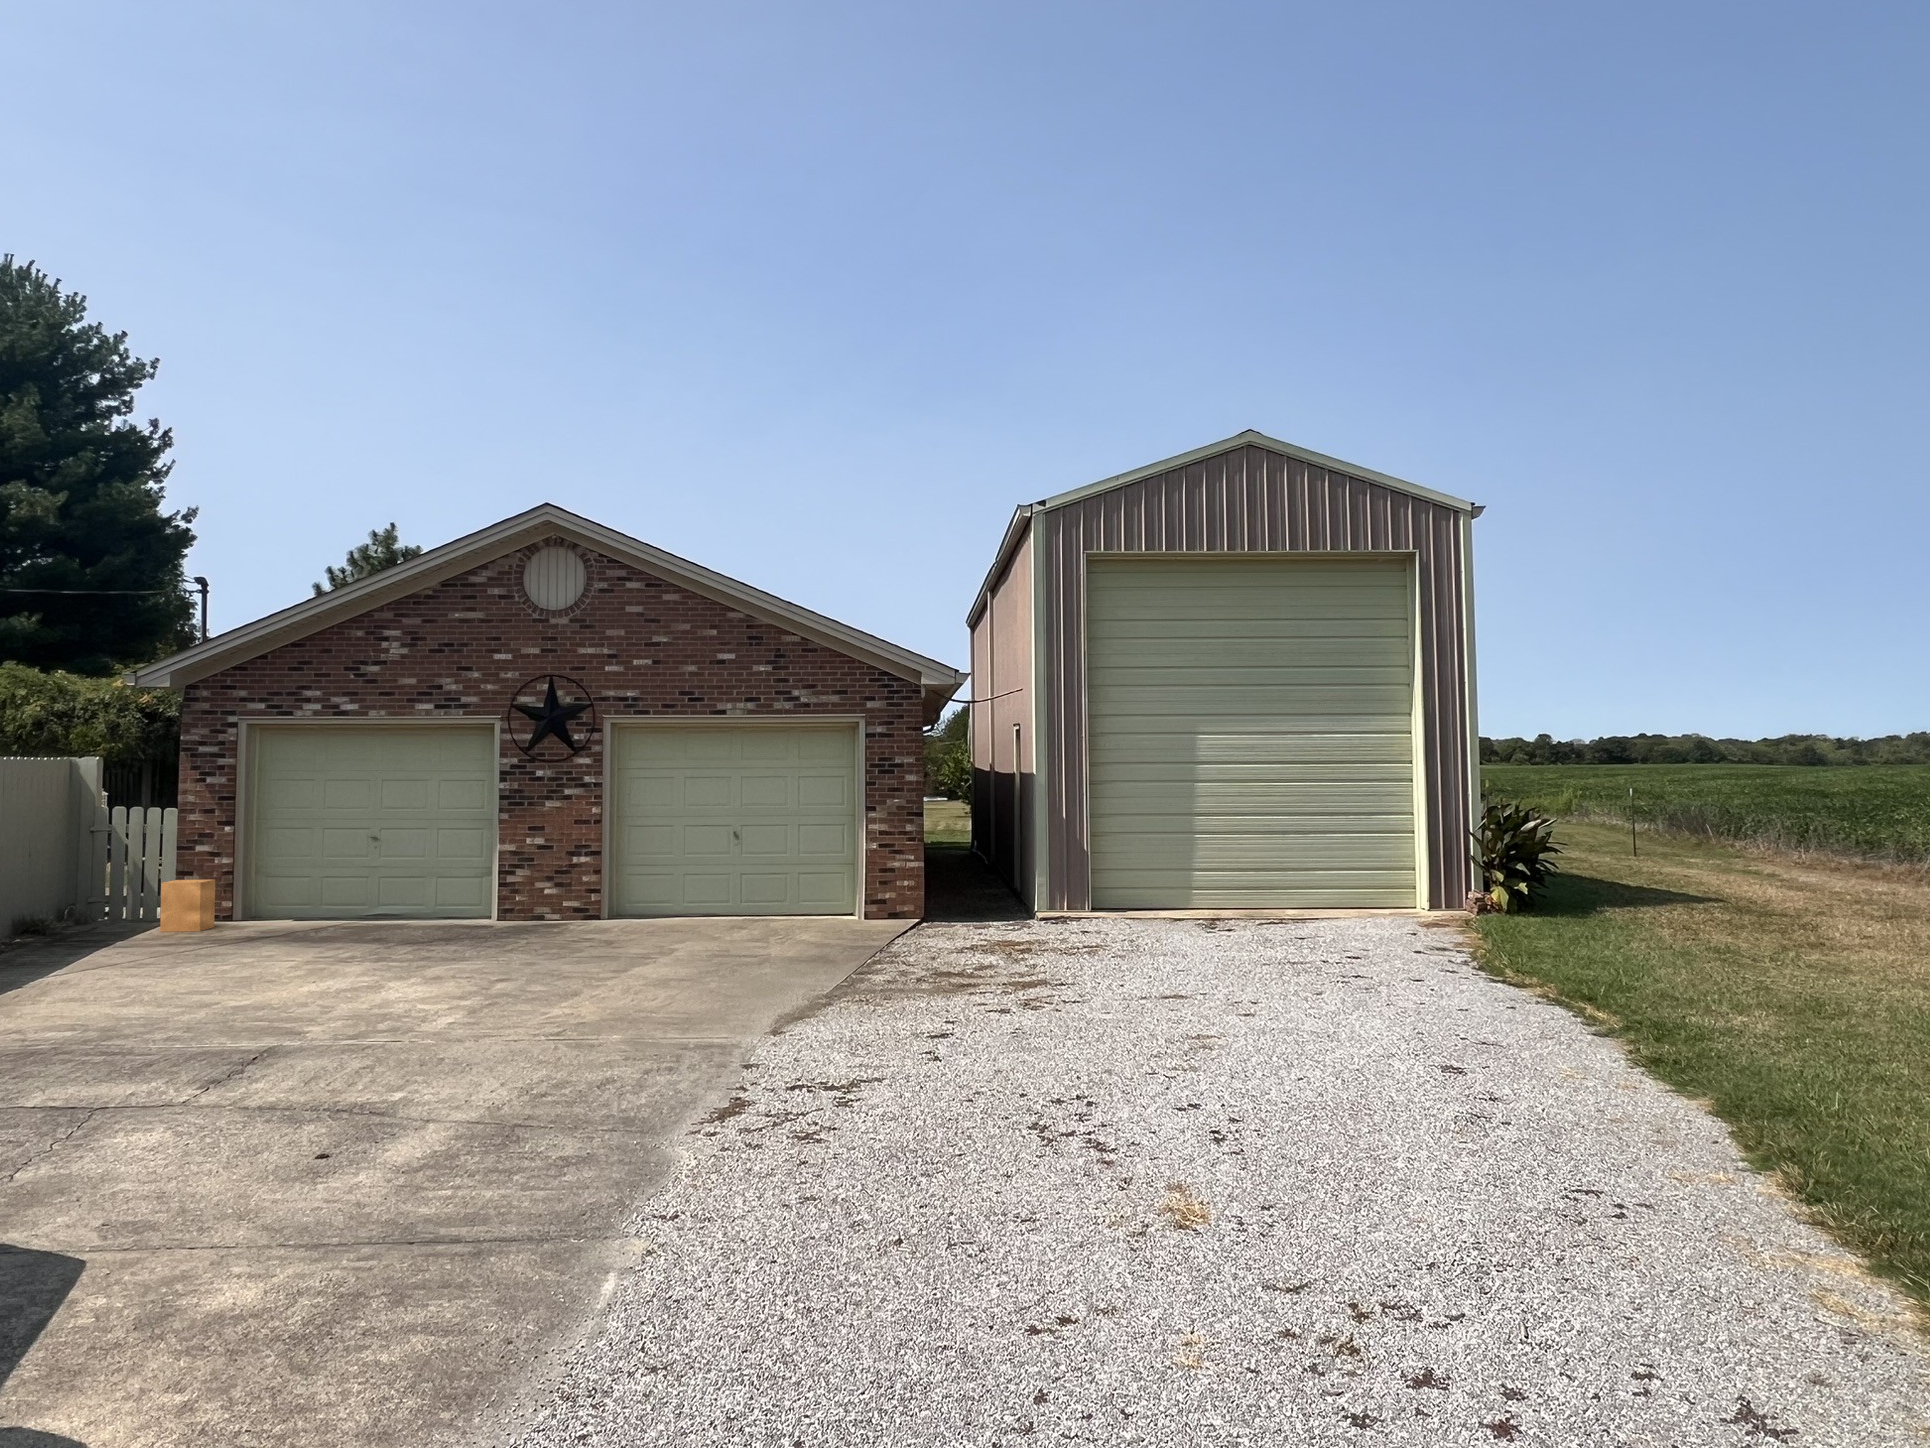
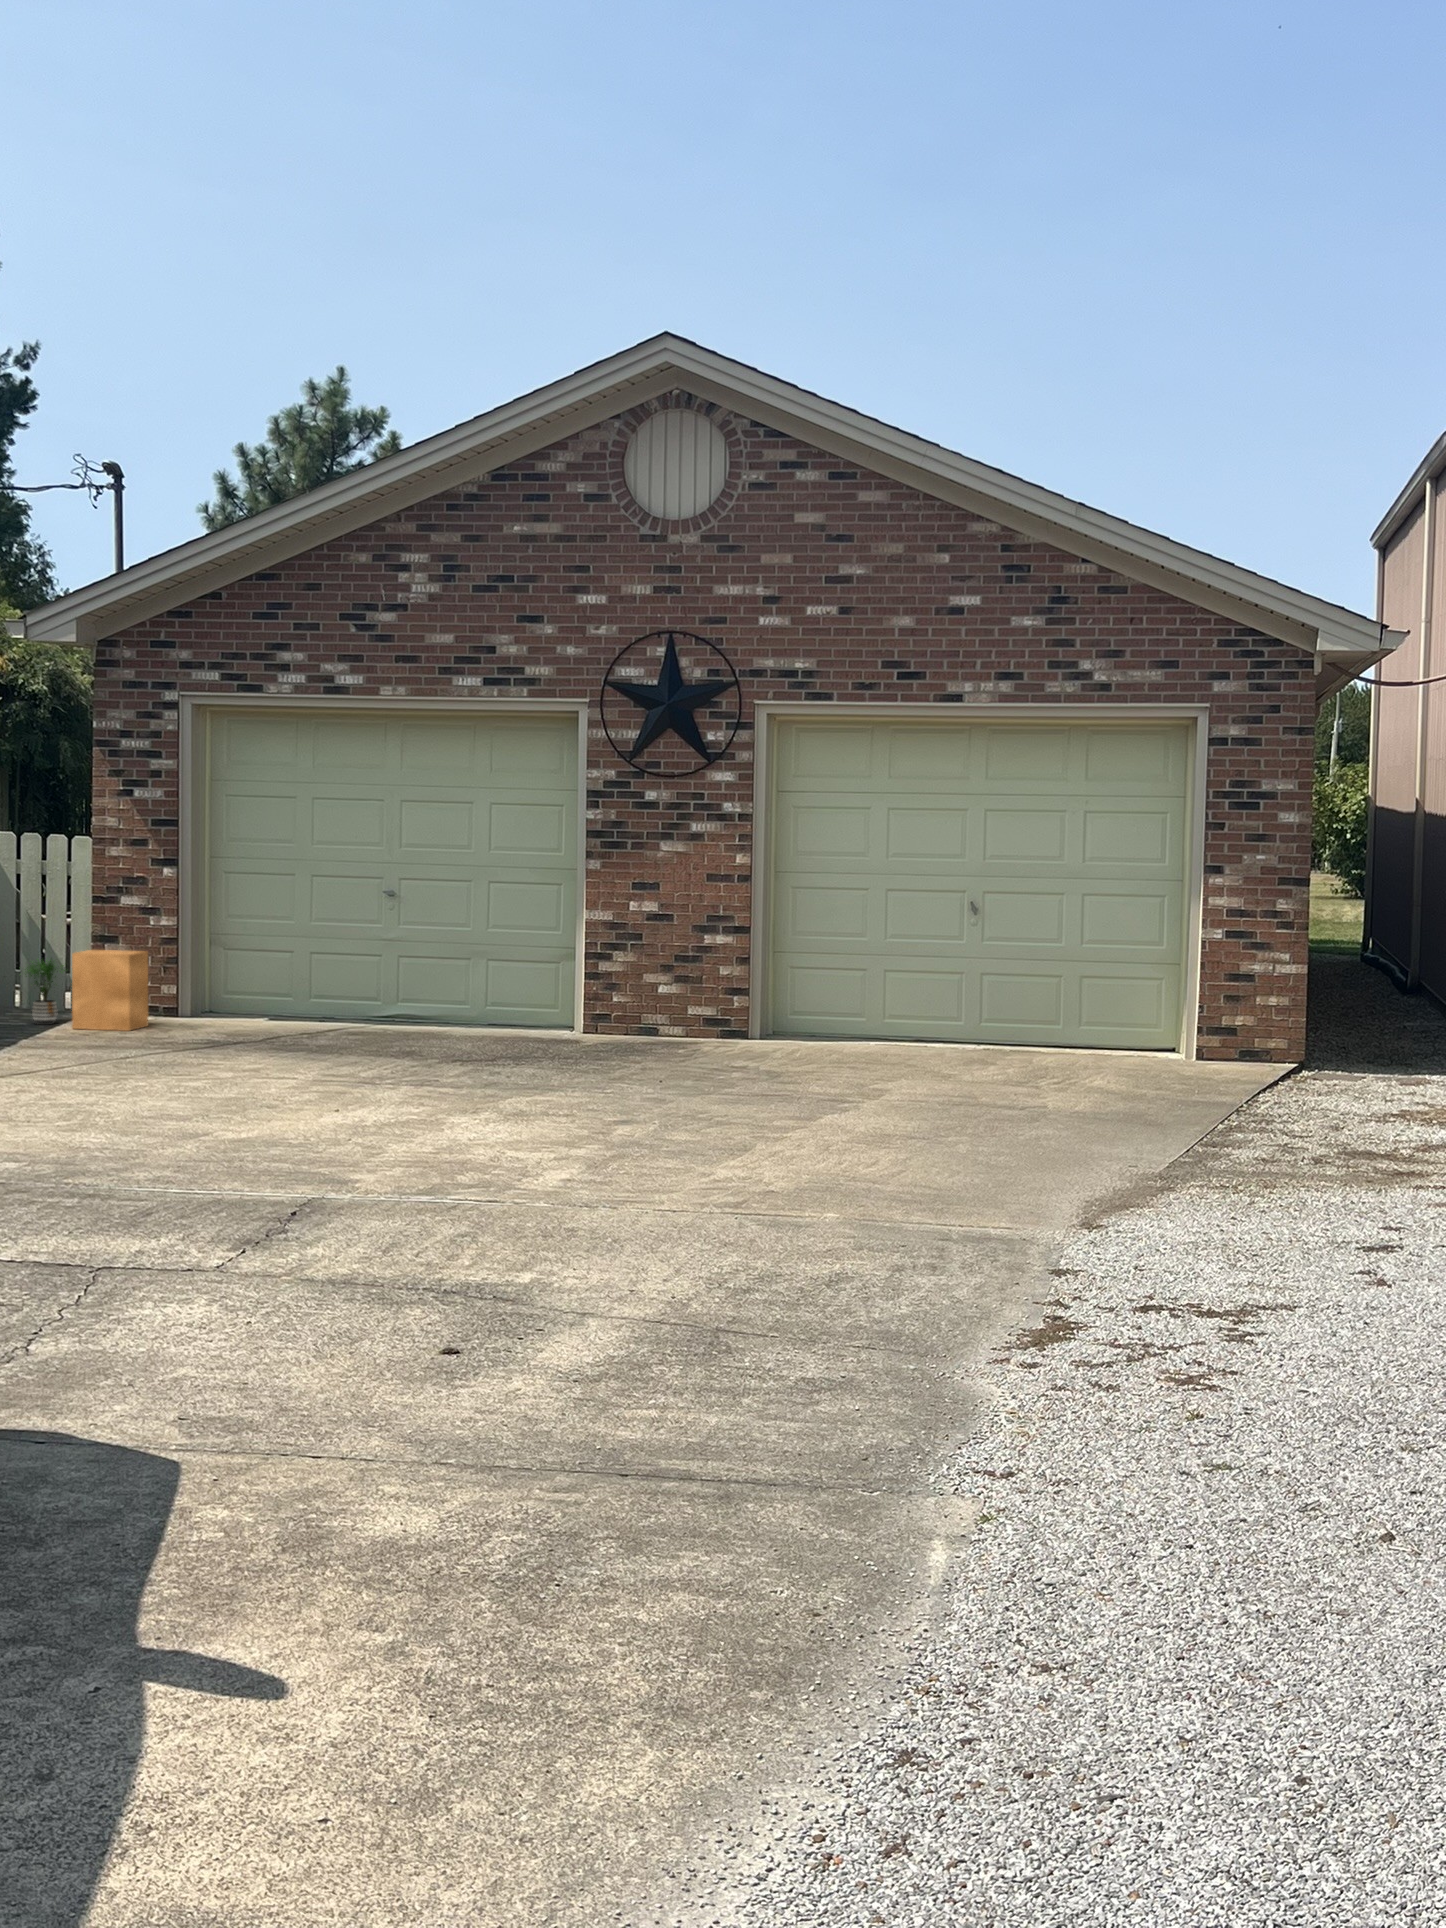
potted plant: none [124,886,161,930] -> present [25,959,65,1025]

